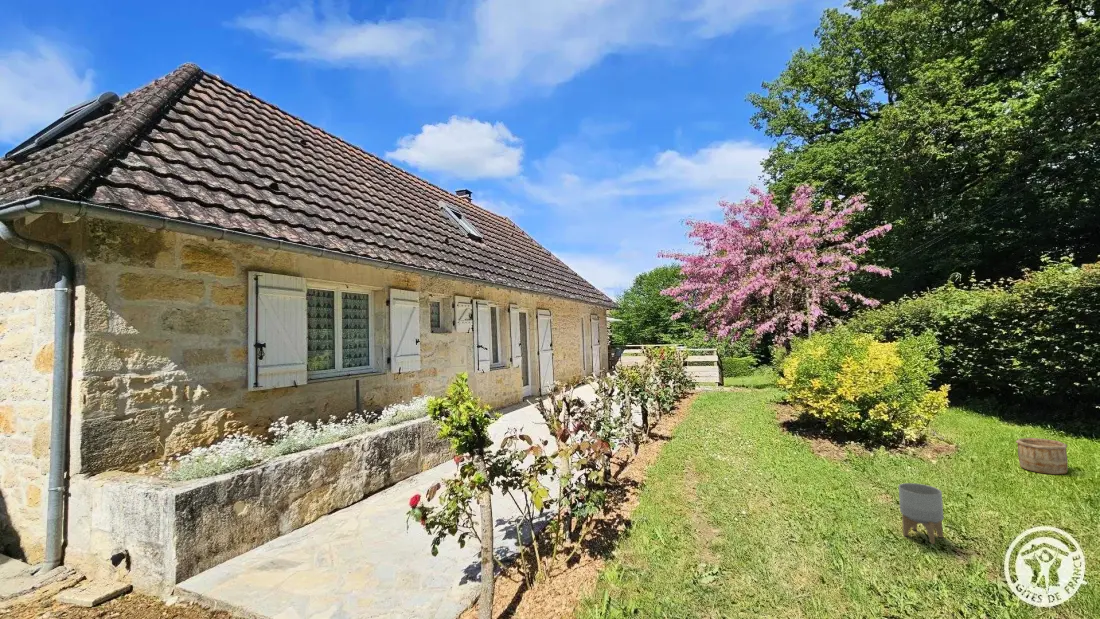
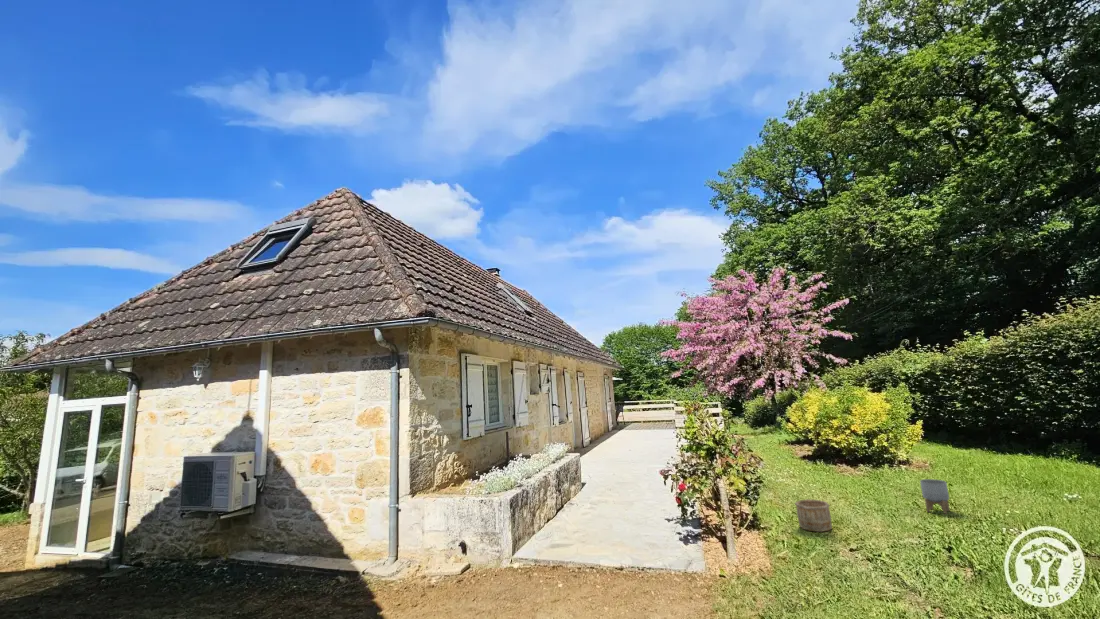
wooden bucket: present [1016,438,1068,474] -> present [795,499,832,532]

